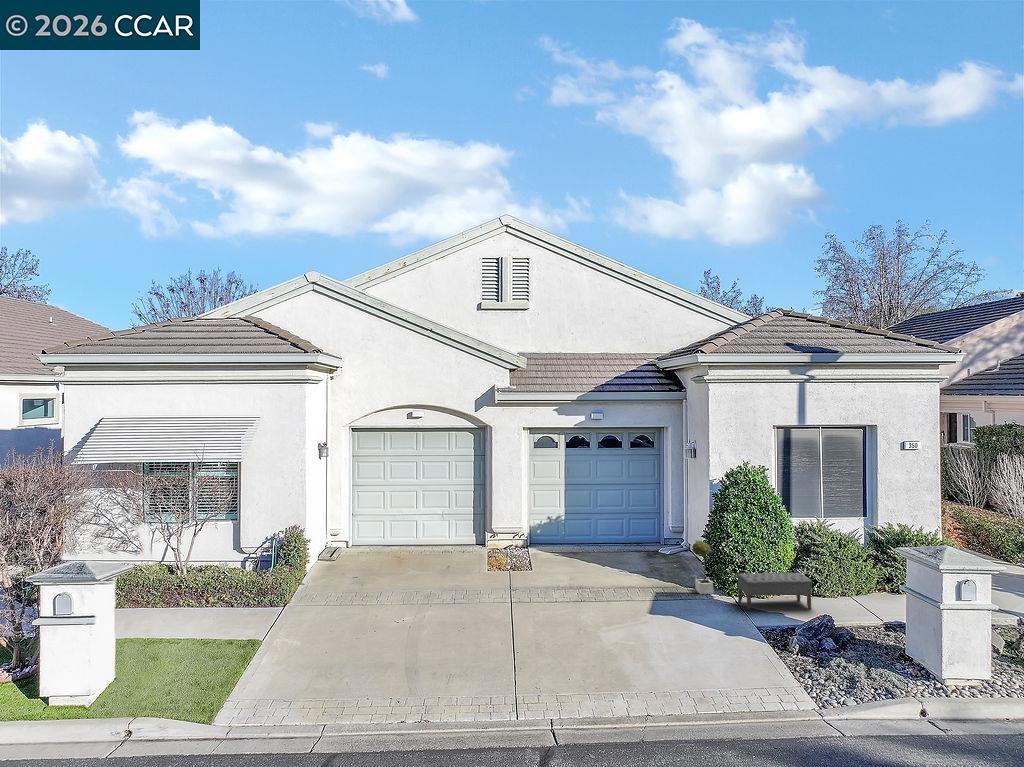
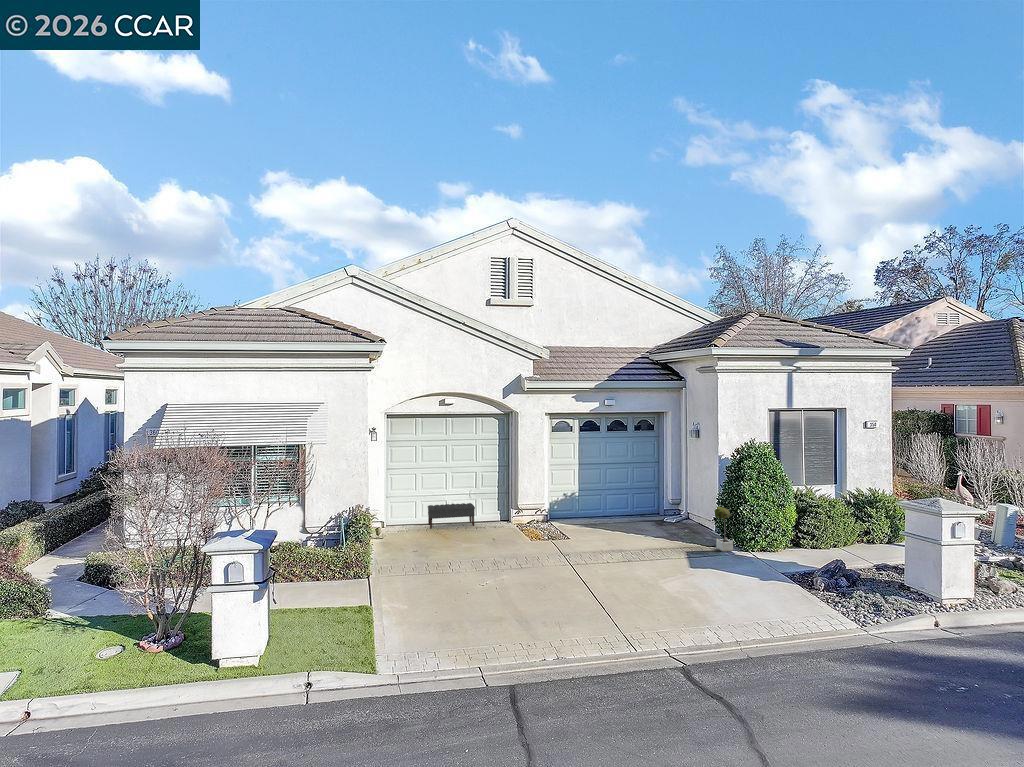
bench: present [737,573,813,610] -> present [428,503,475,529]

